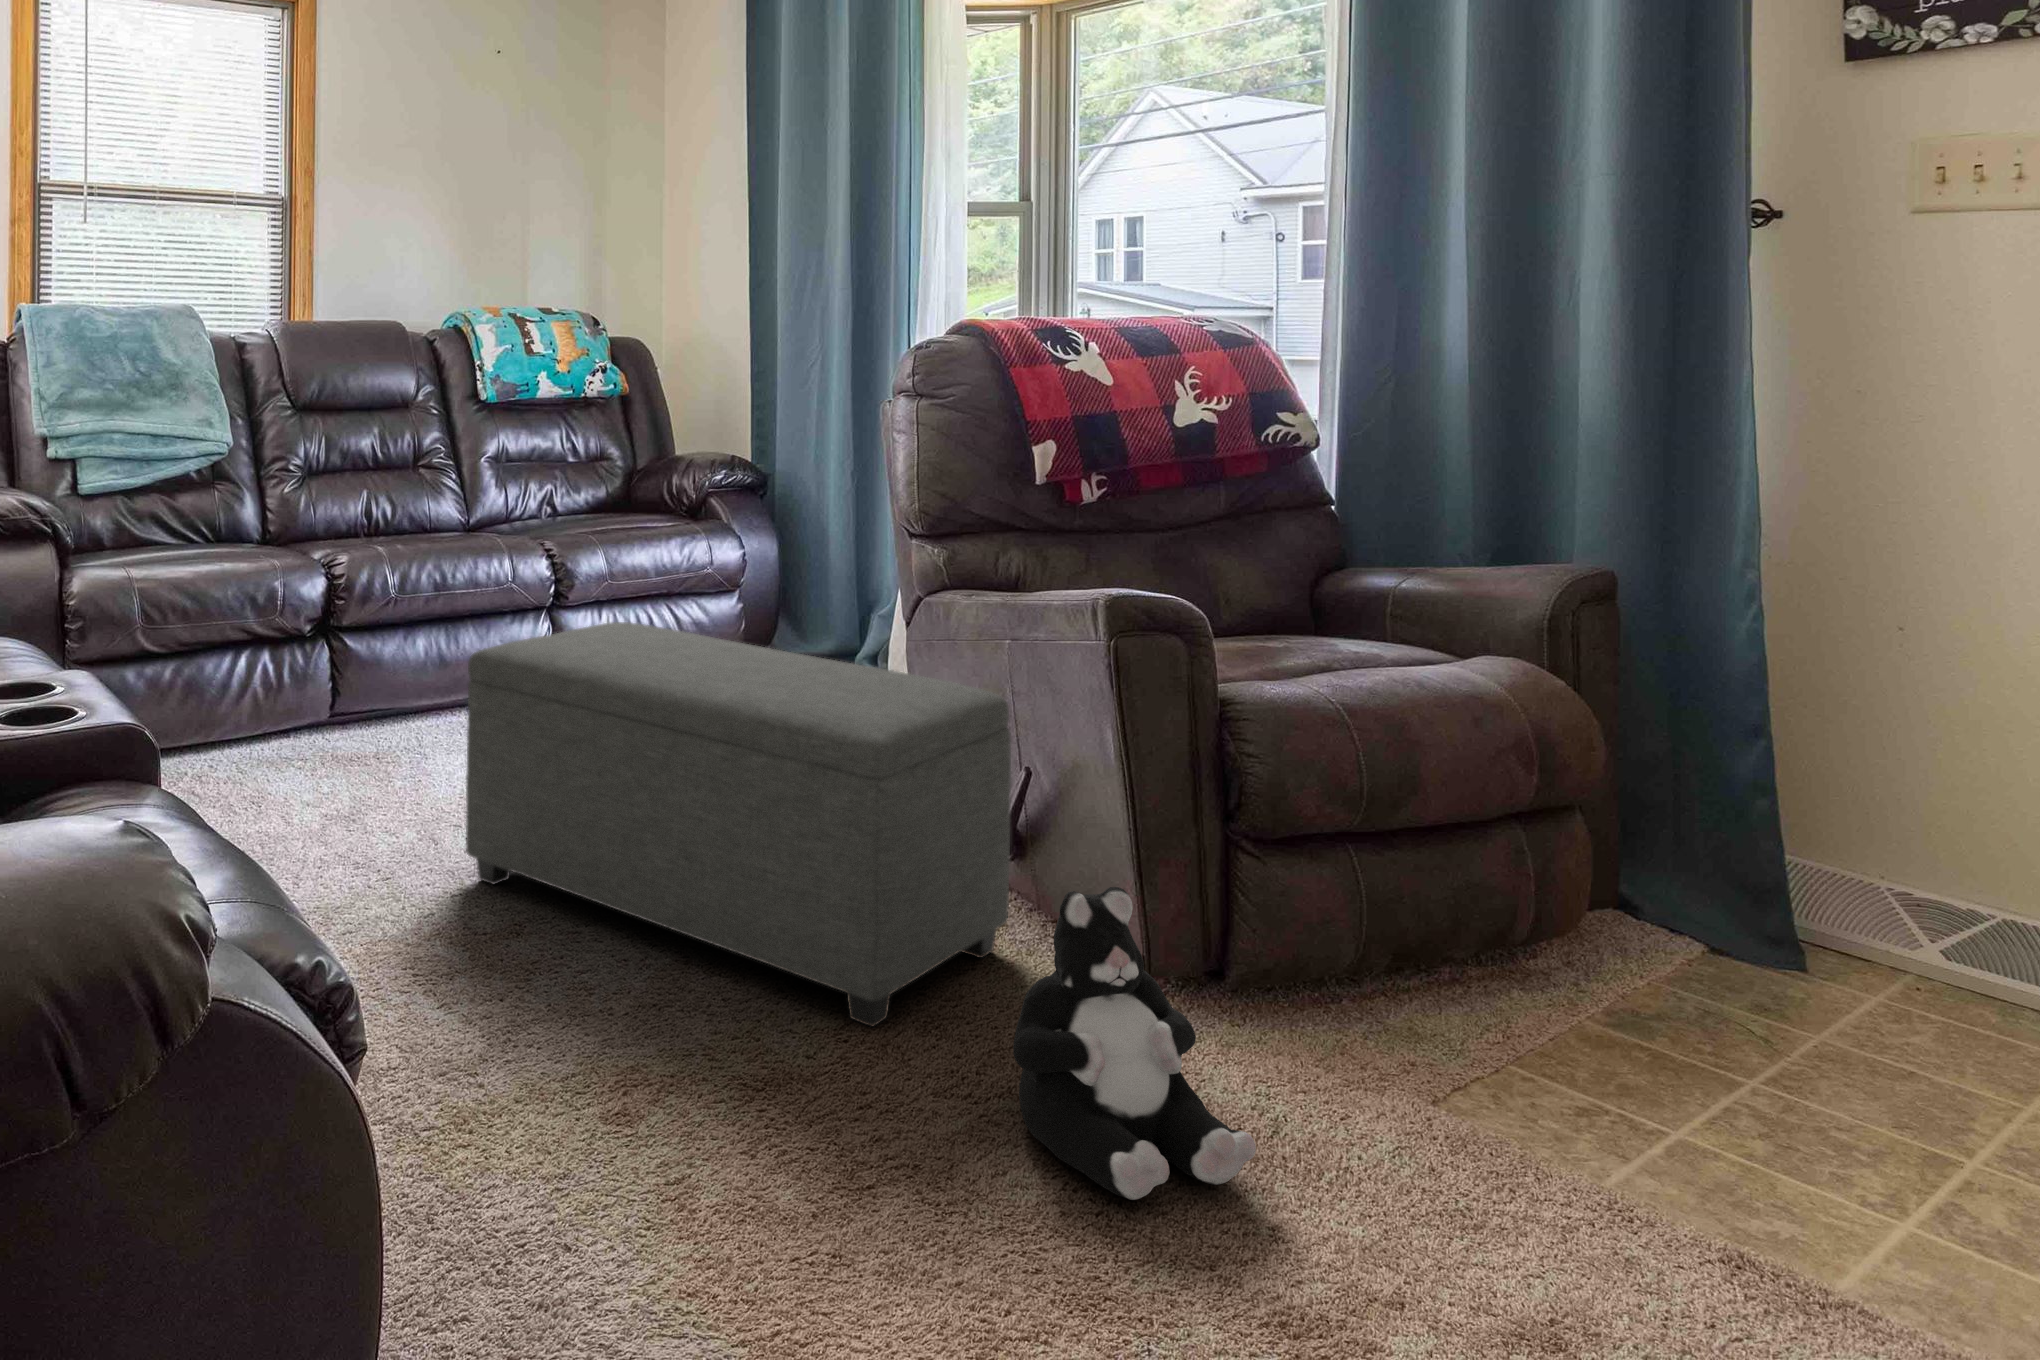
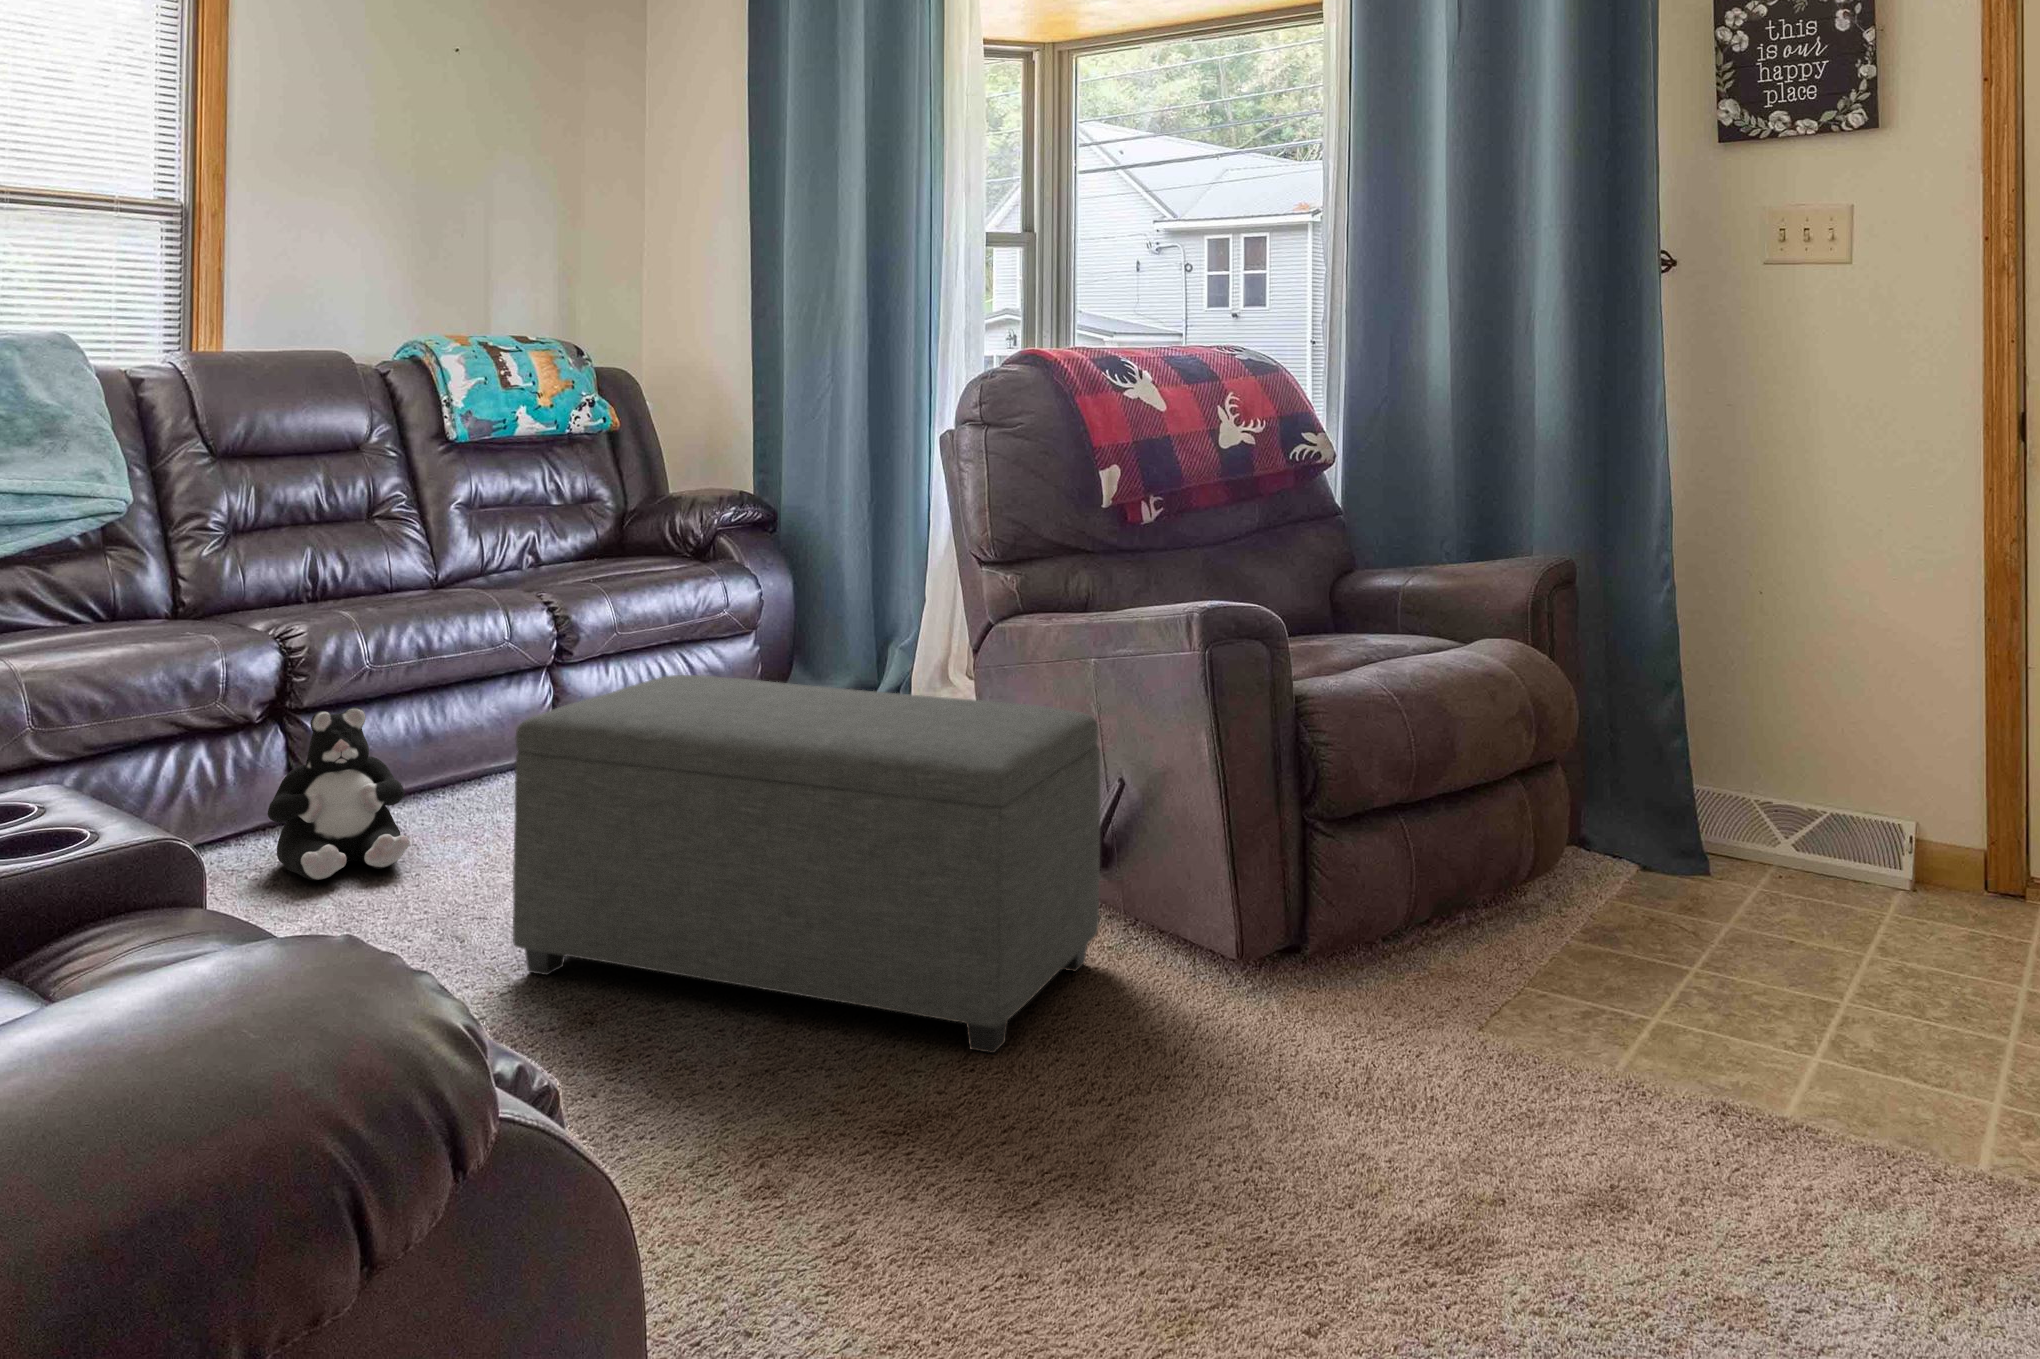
plush toy: present [1013,887,1256,1200] -> present [268,707,410,880]

